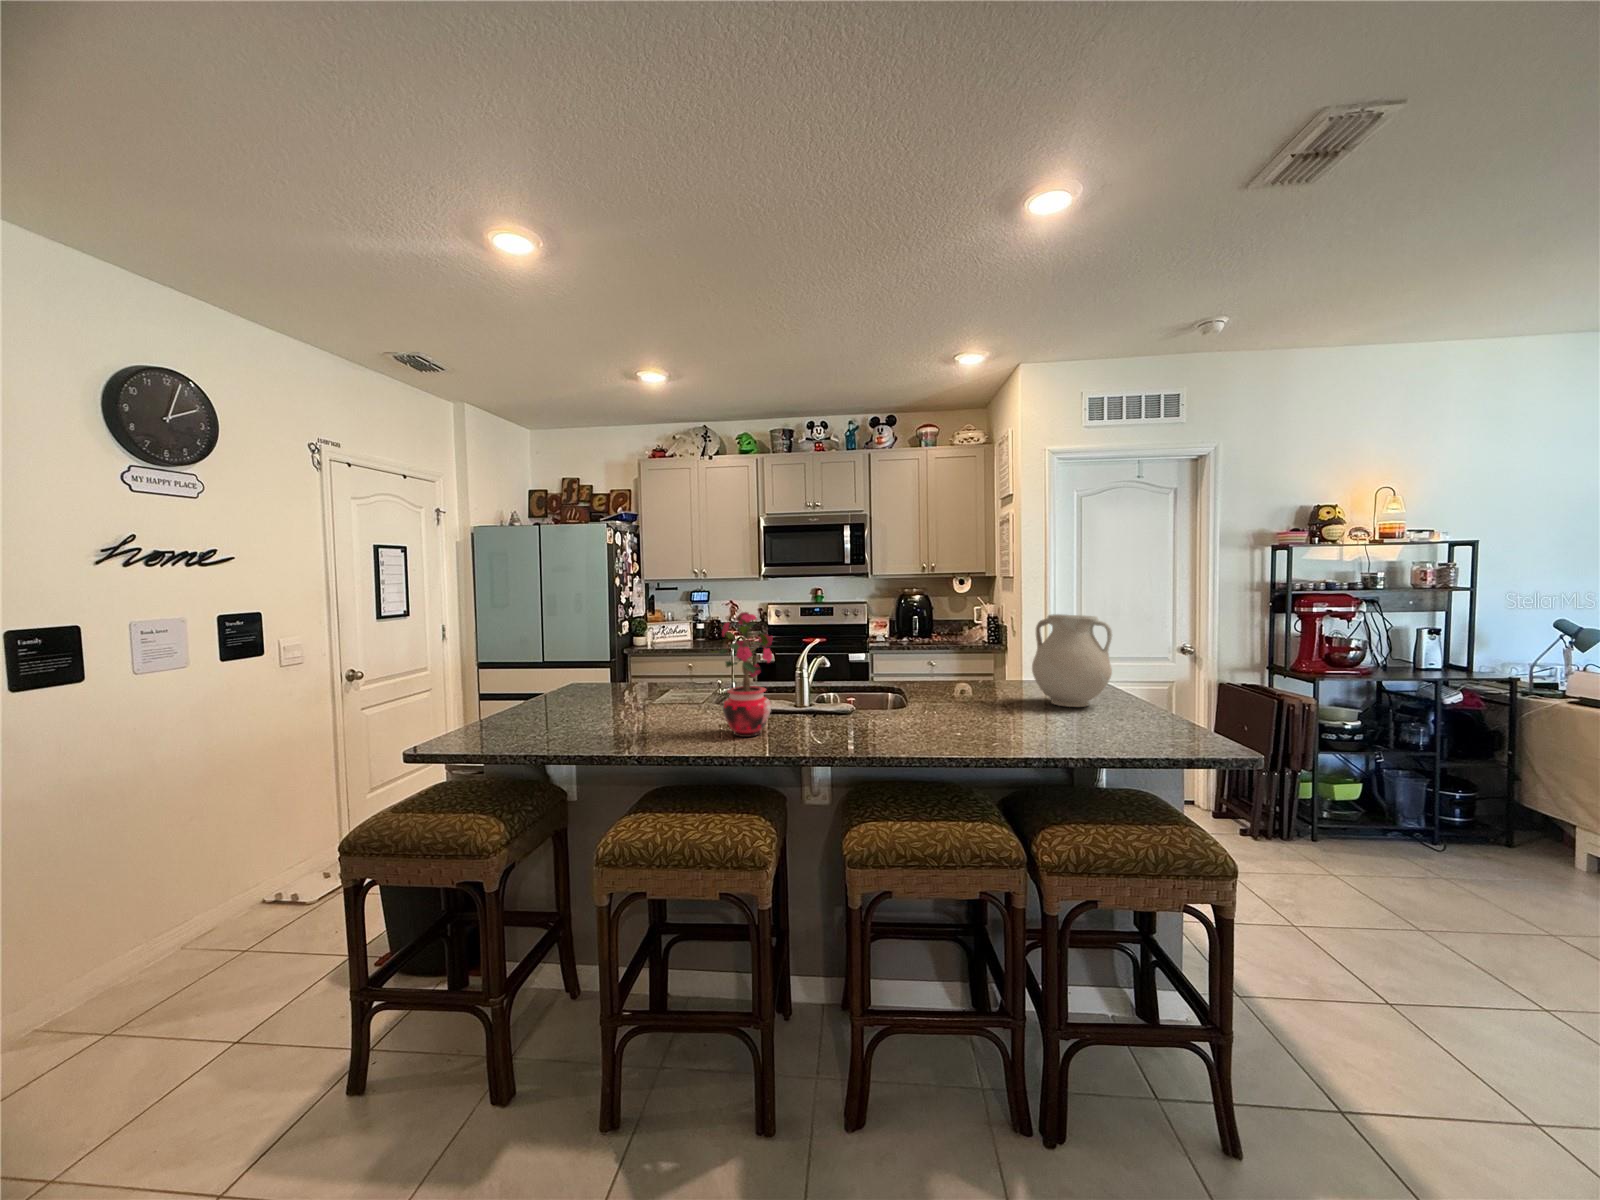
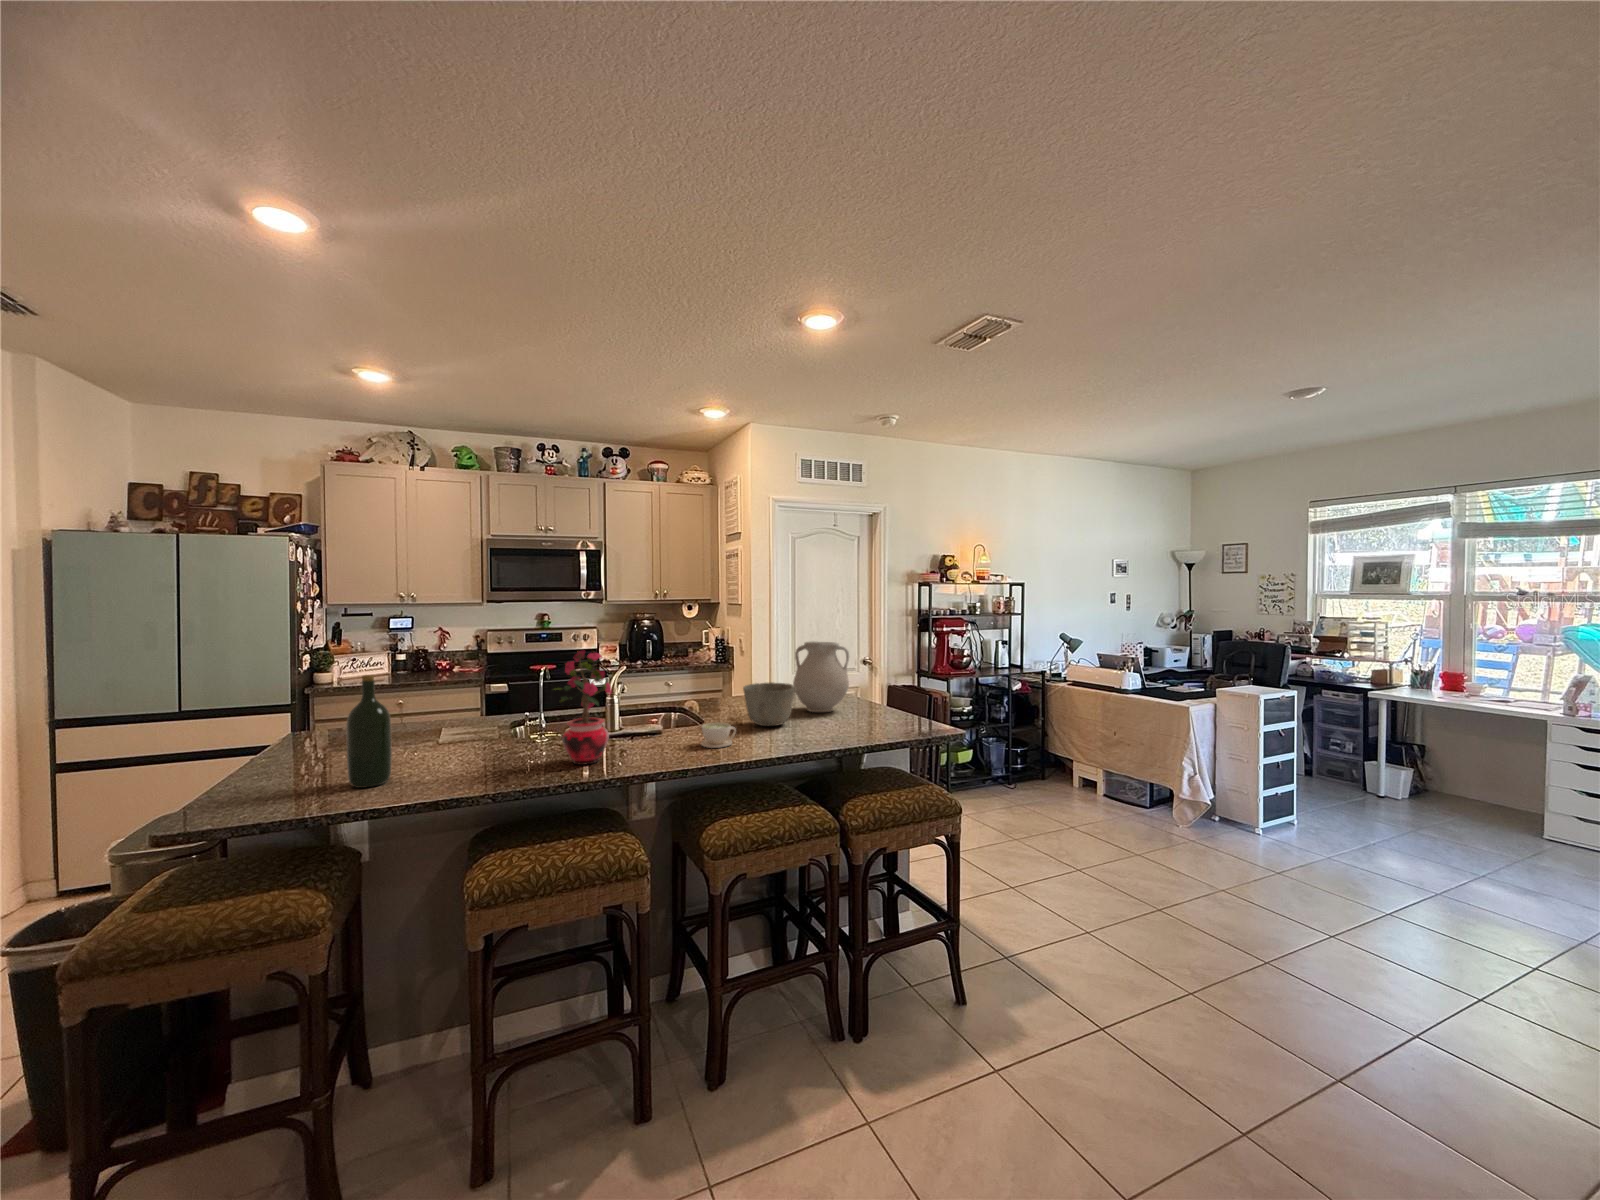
wine bottle: none [541,629,579,733] -> present [346,675,392,788]
ceramic bowl: none [952,663,1022,717] -> present [743,682,796,726]
coffee cup: none [881,705,924,736] -> present [701,722,736,748]

